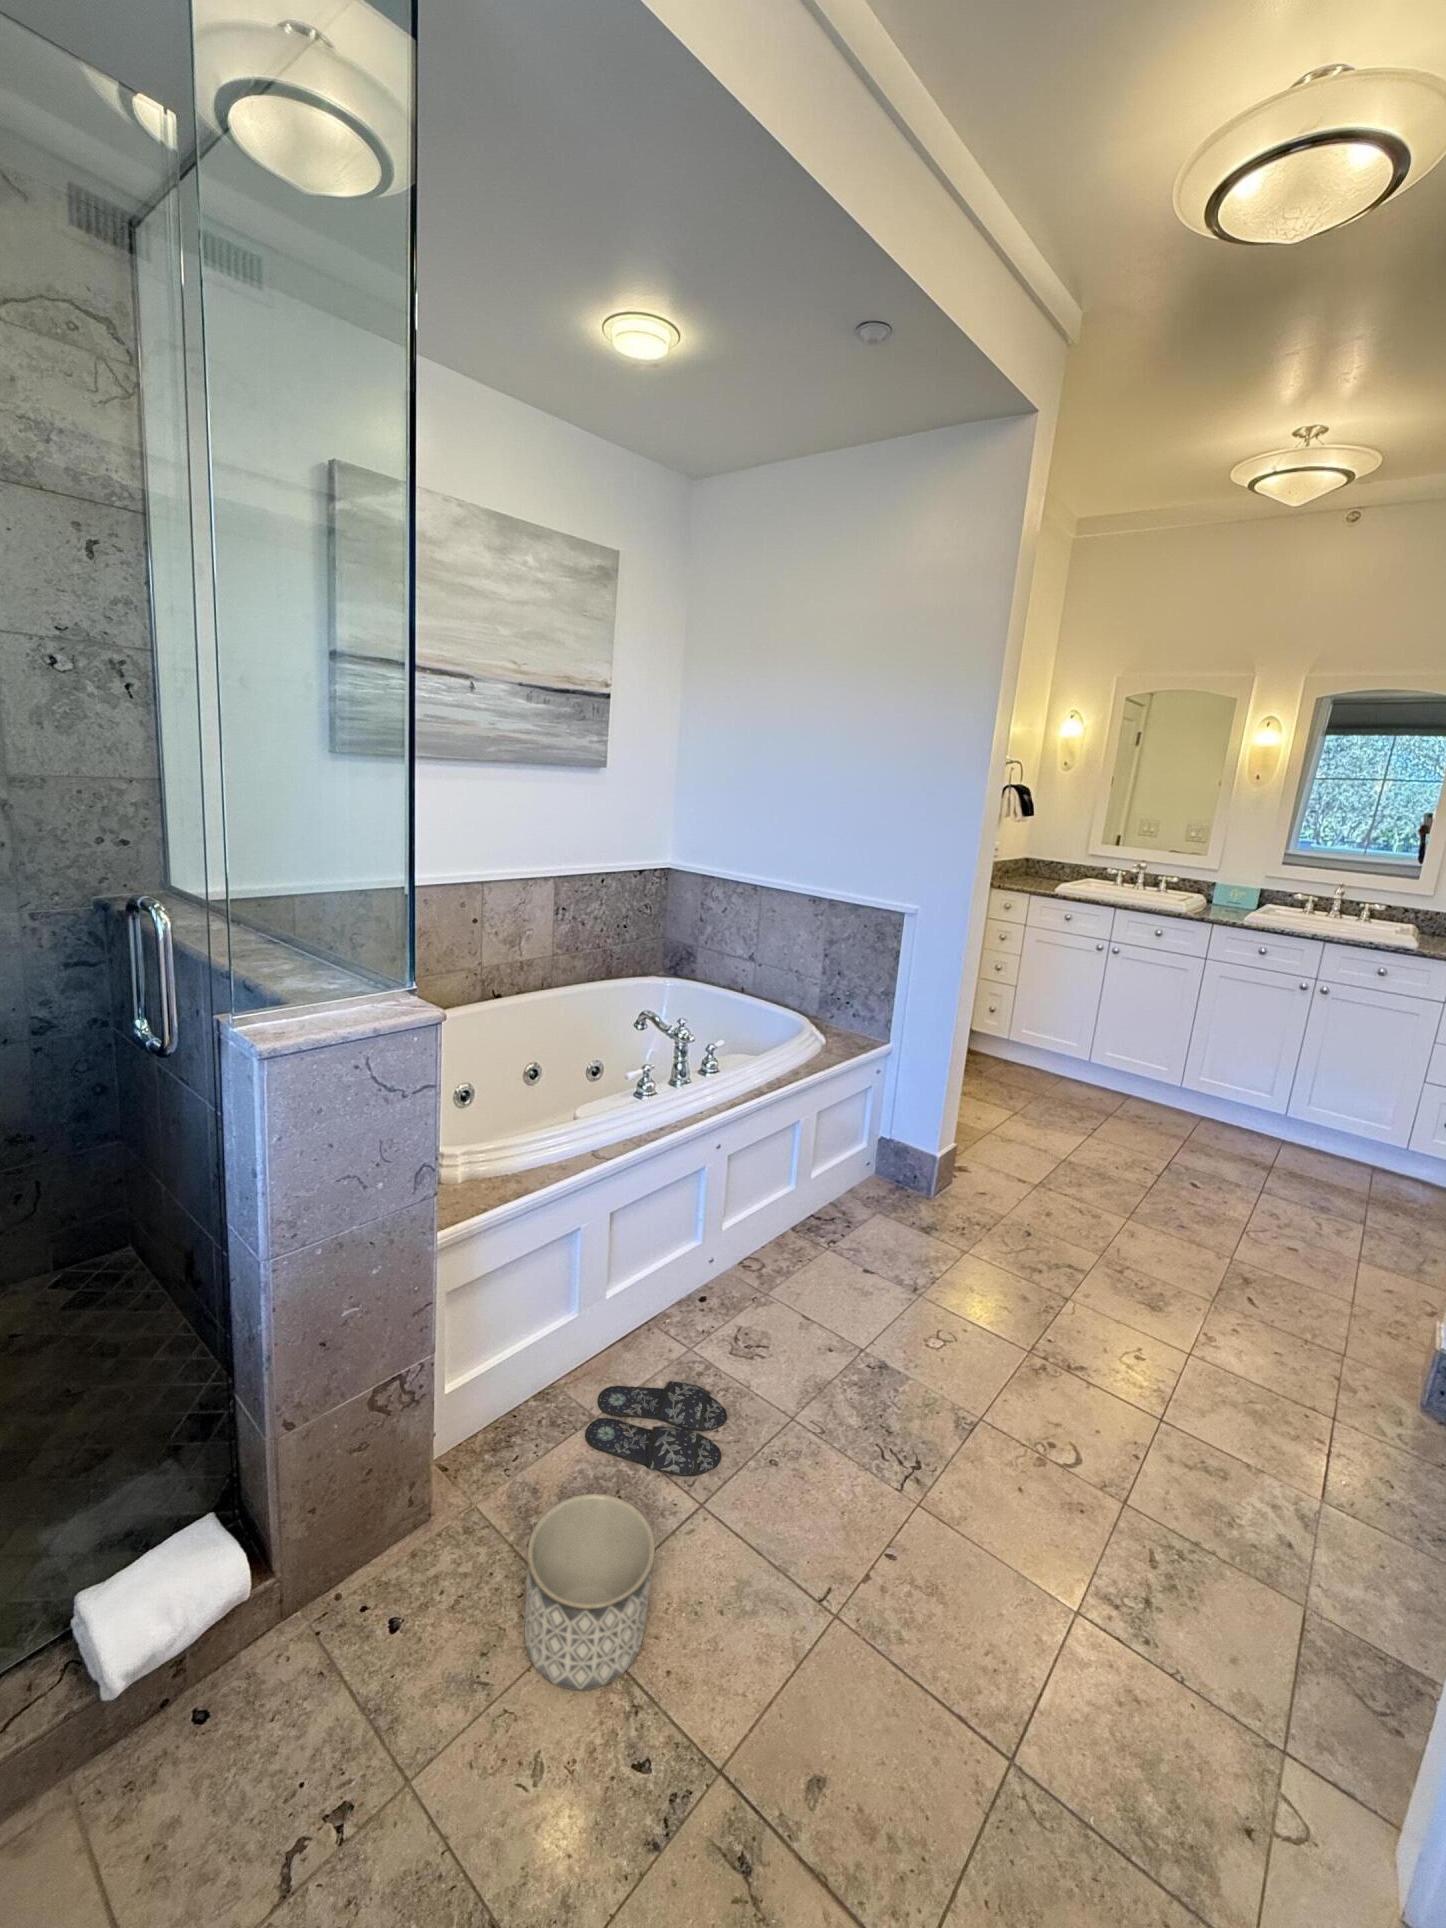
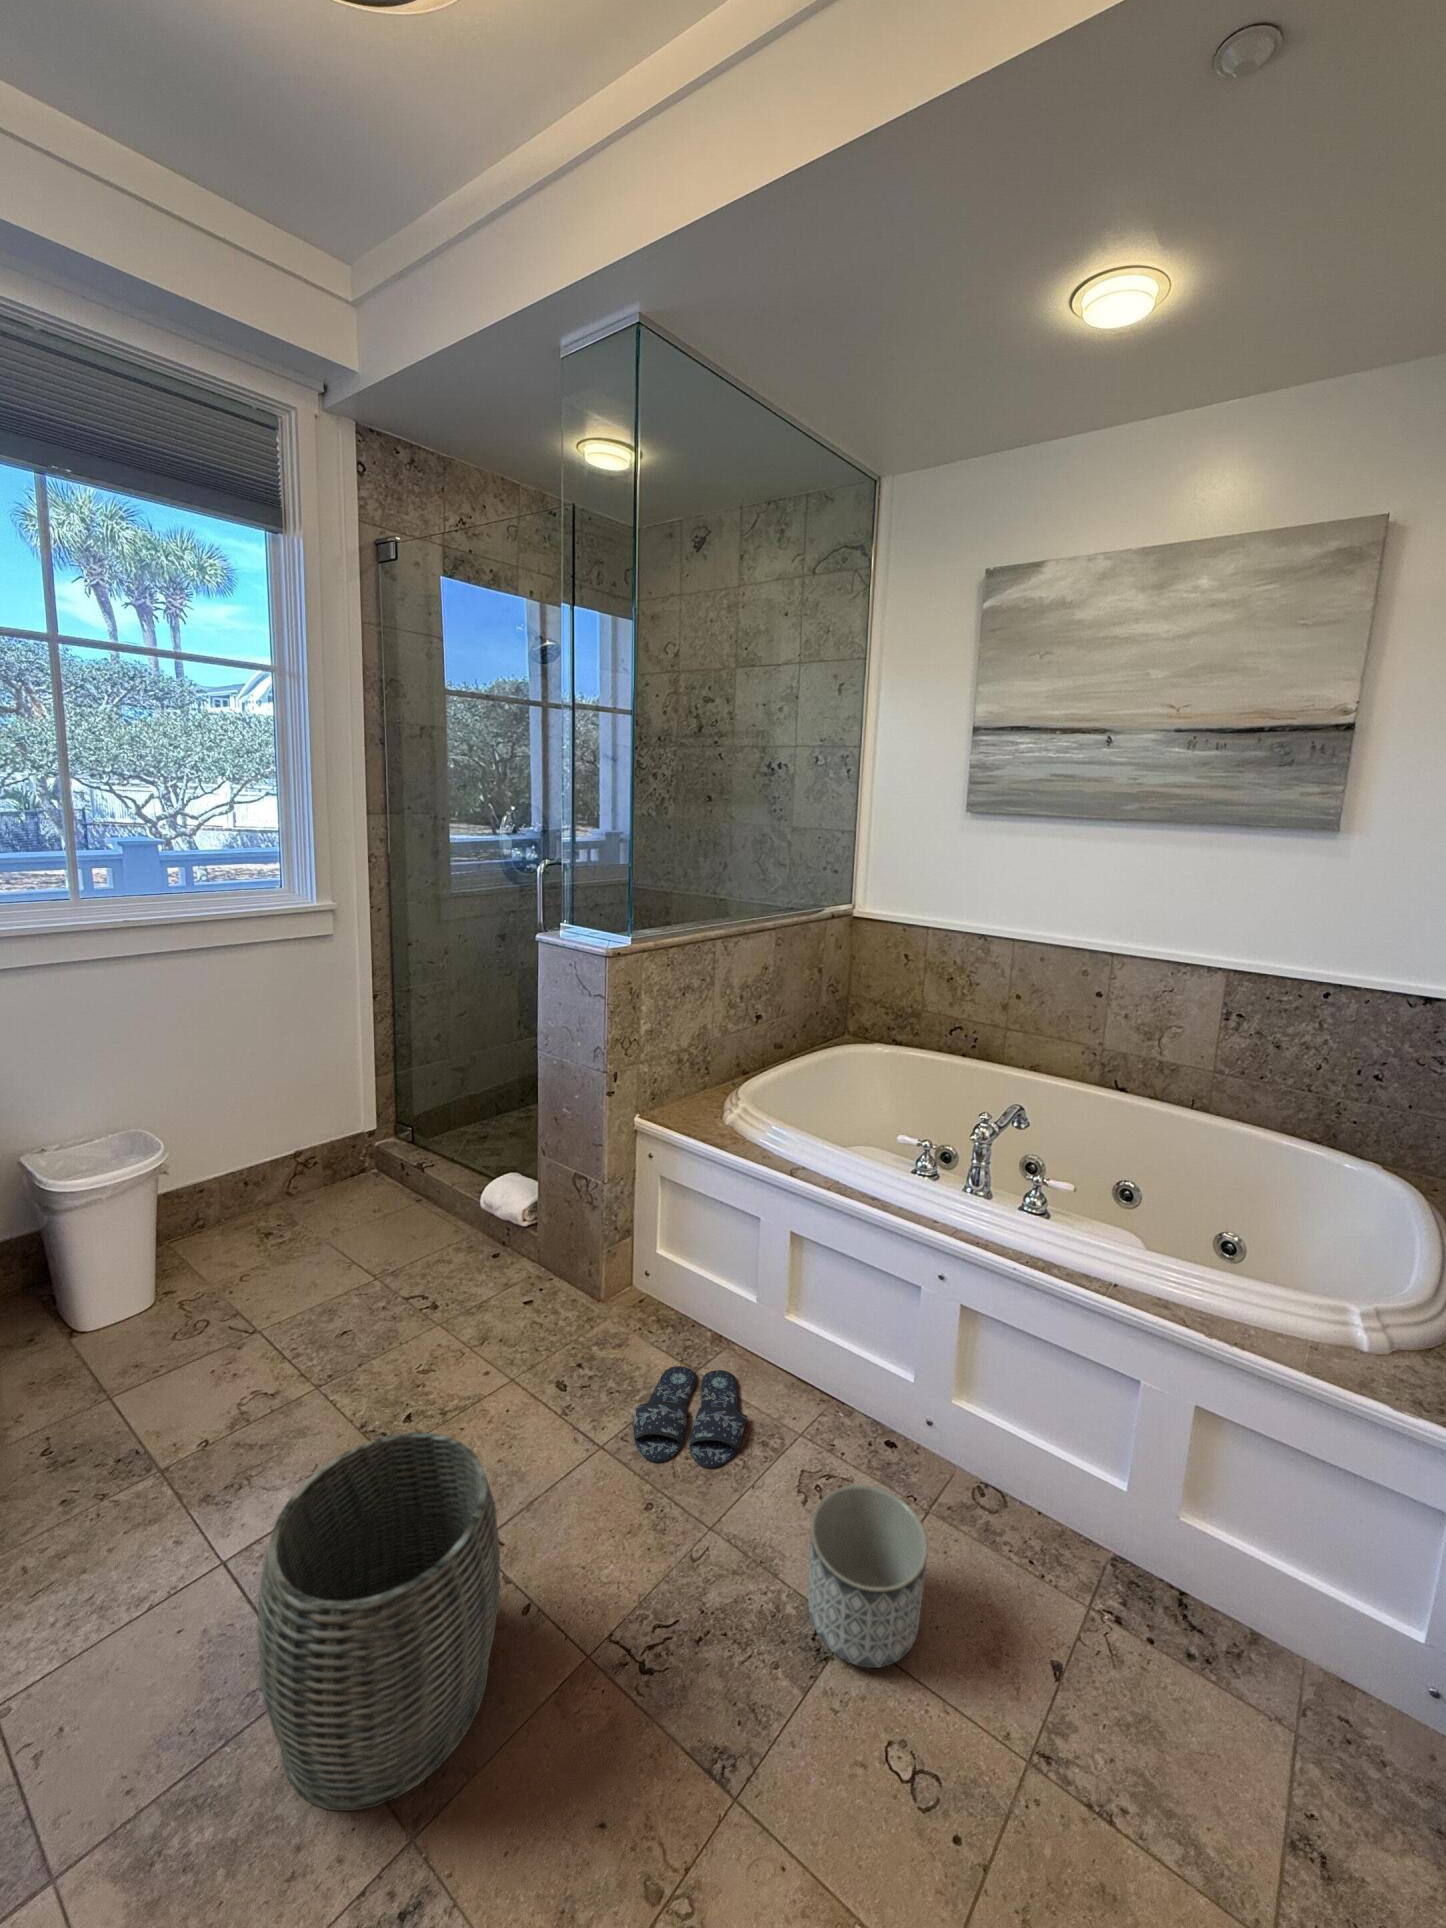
woven basket: none [901,1418,1131,1767] -> present [257,1432,500,1811]
planter: present [525,1494,655,1690] -> present [808,1484,928,1668]

